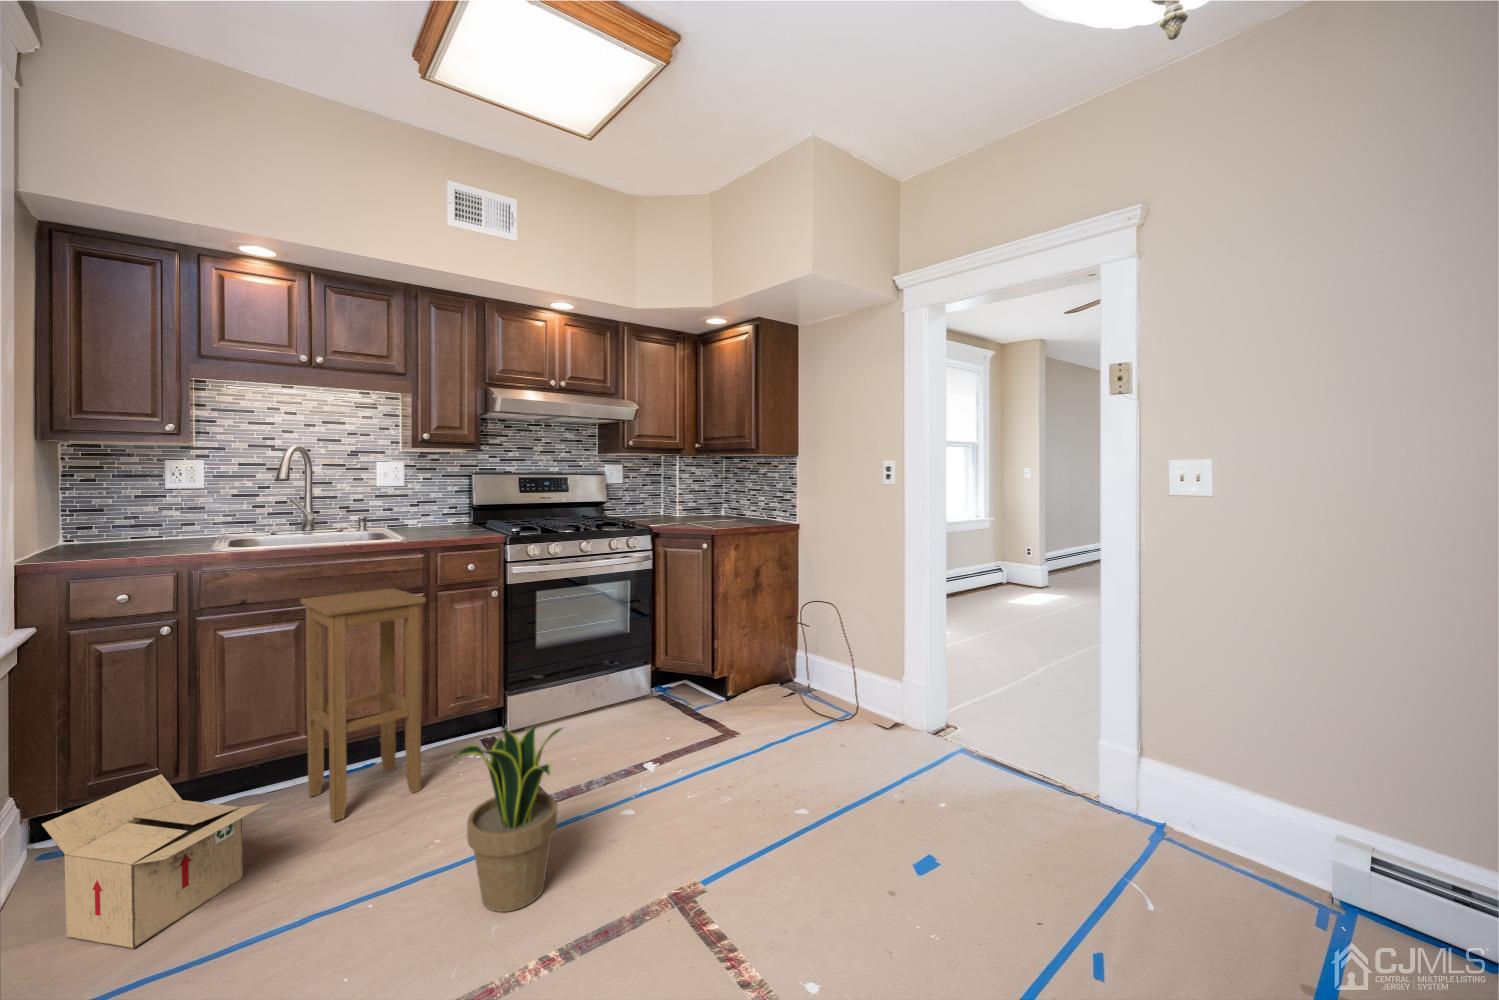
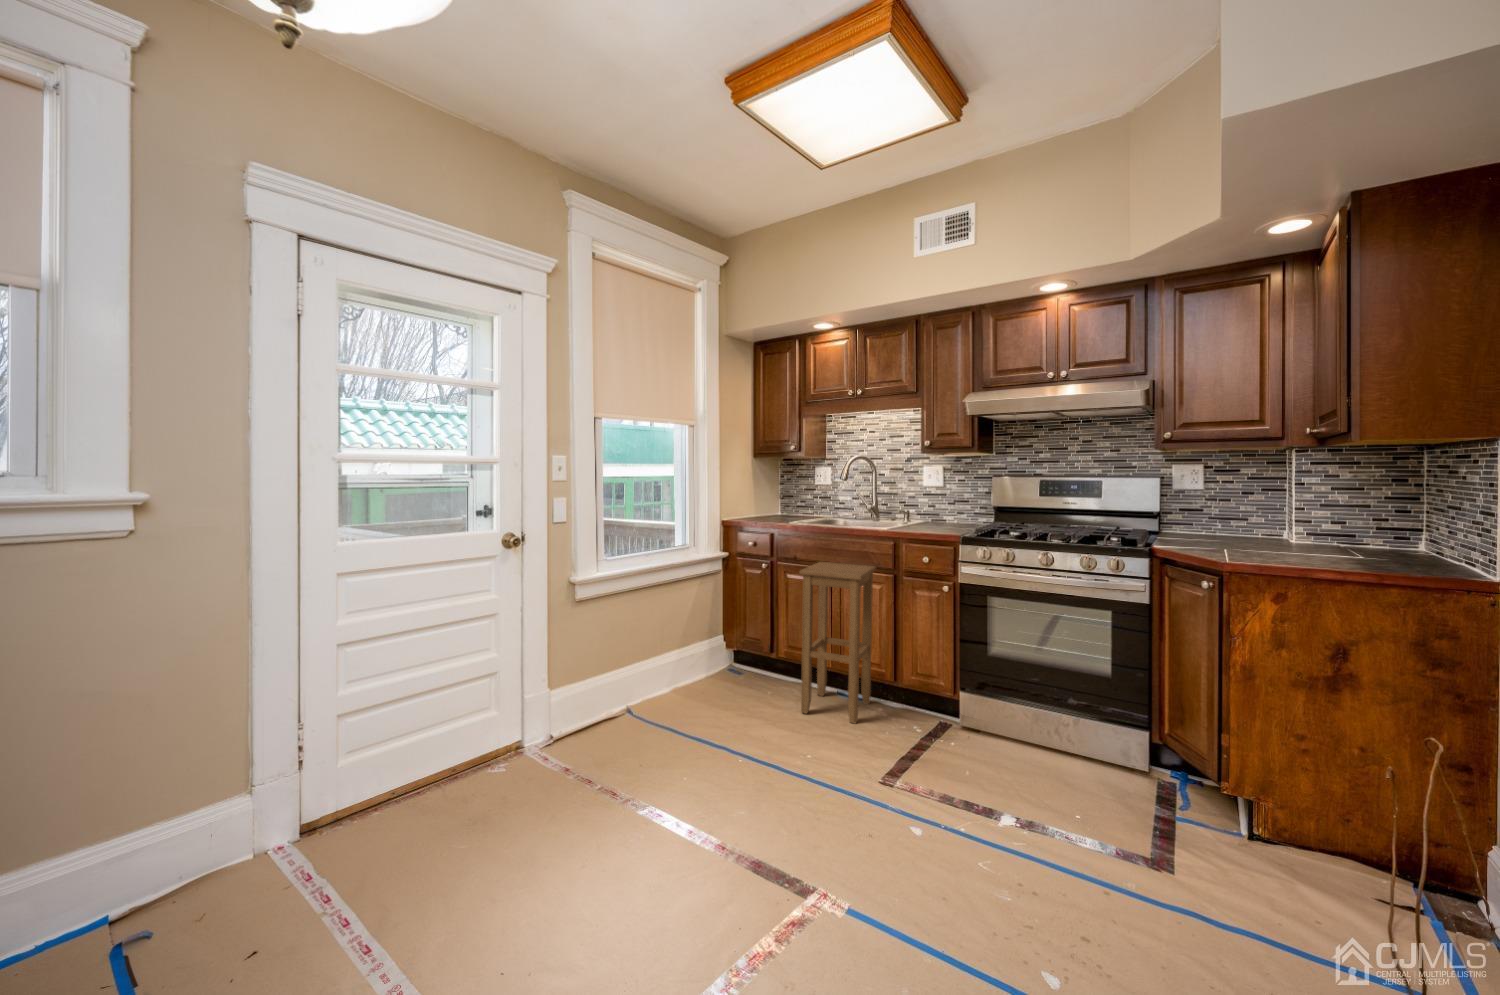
potted plant: present [455,725,562,912] -> none [742,677,817,820]
cardboard box: present [42,774,270,948] -> none [690,642,746,715]

